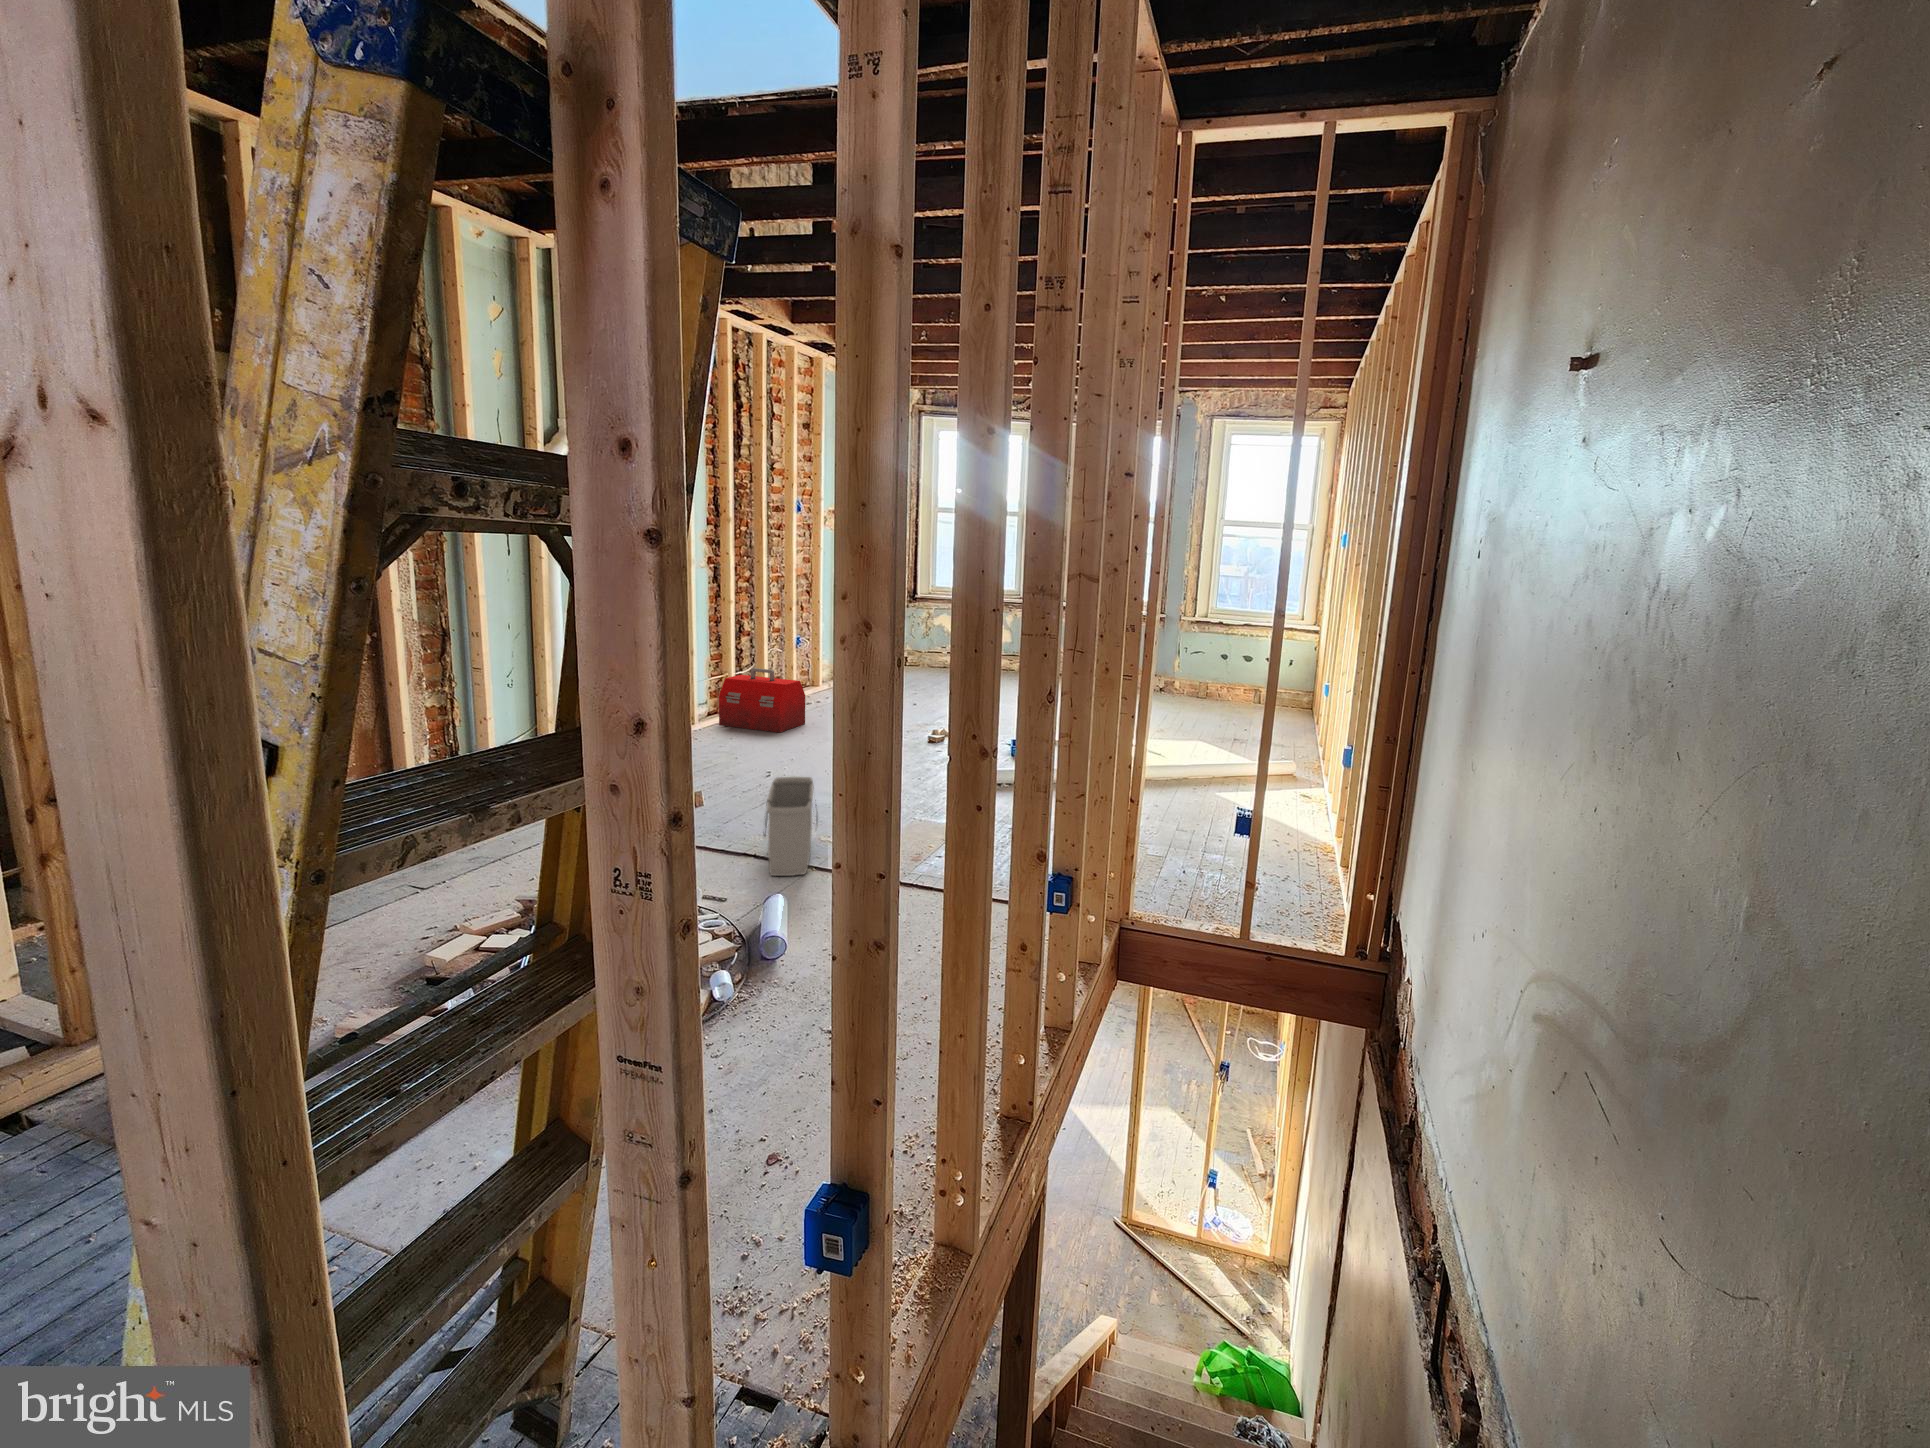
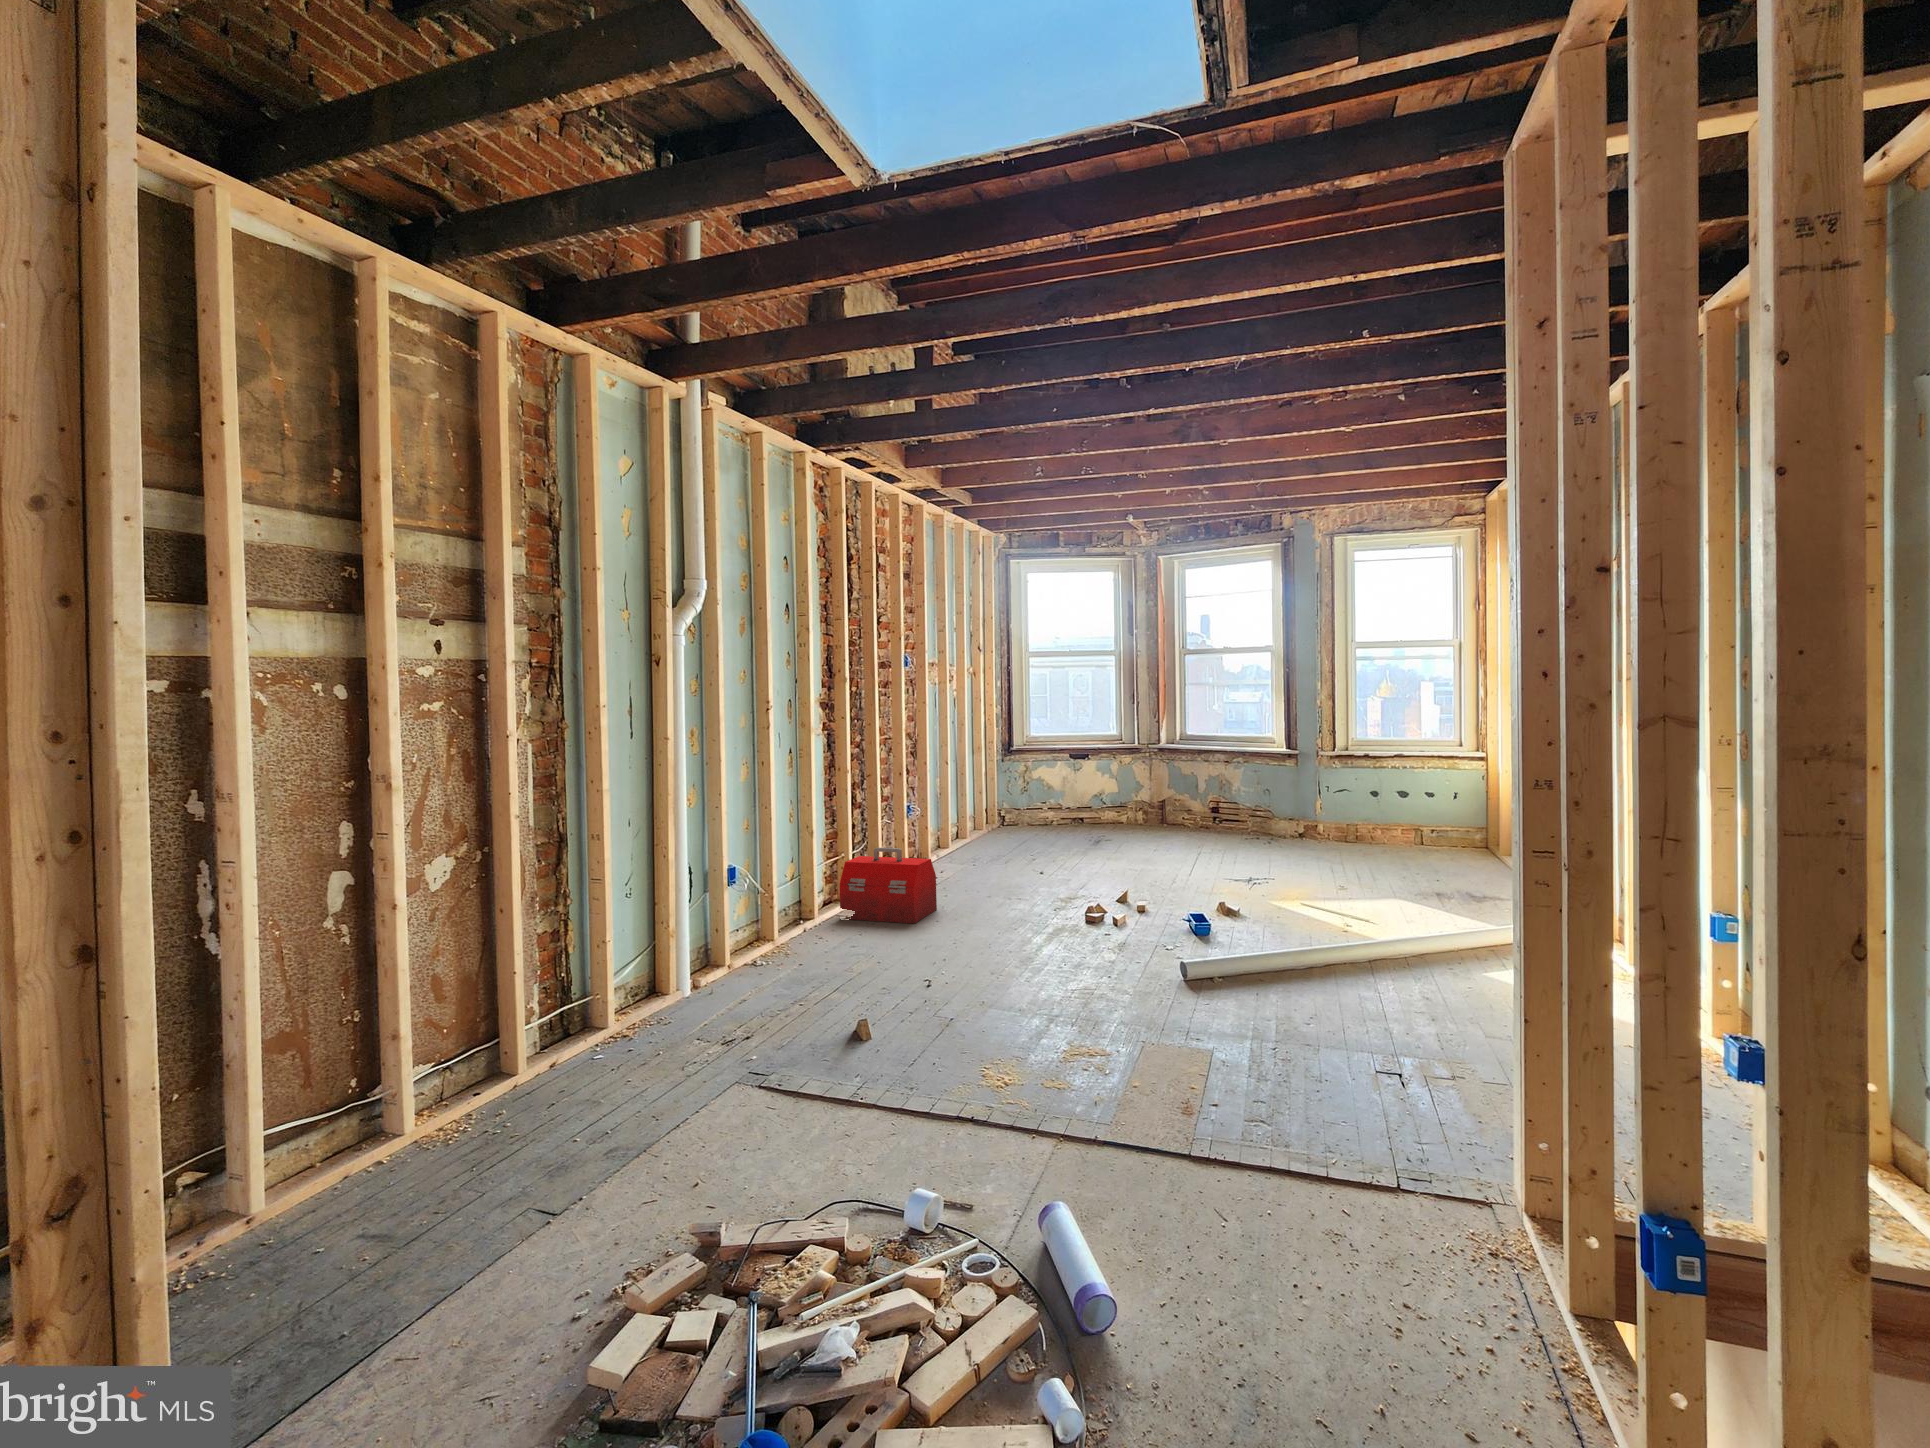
storage bin: present [764,777,814,876] -> none [995,997,1075,1150]

